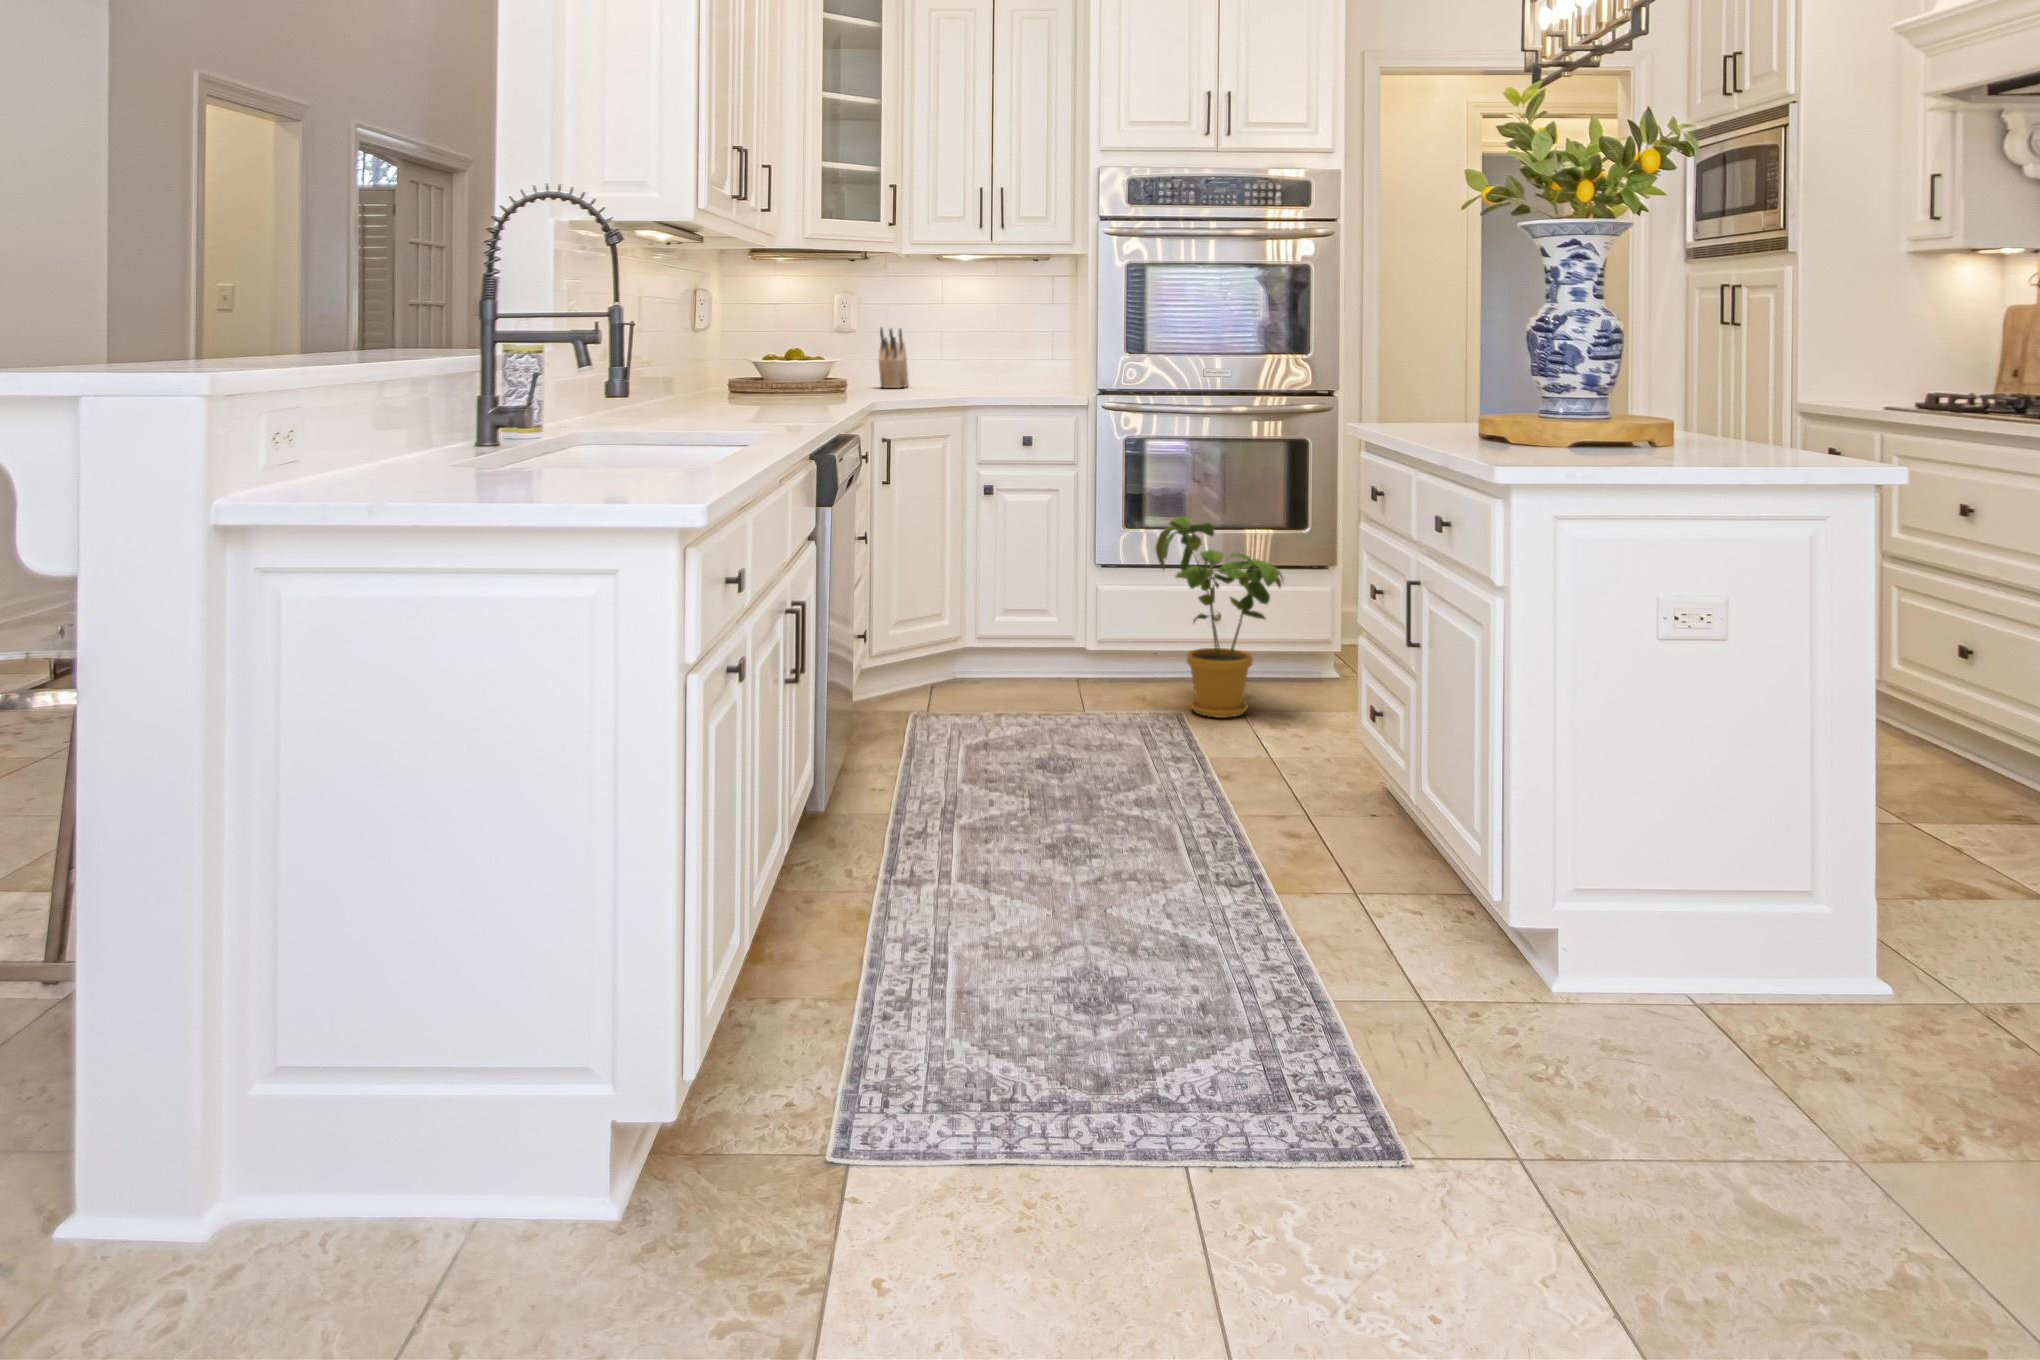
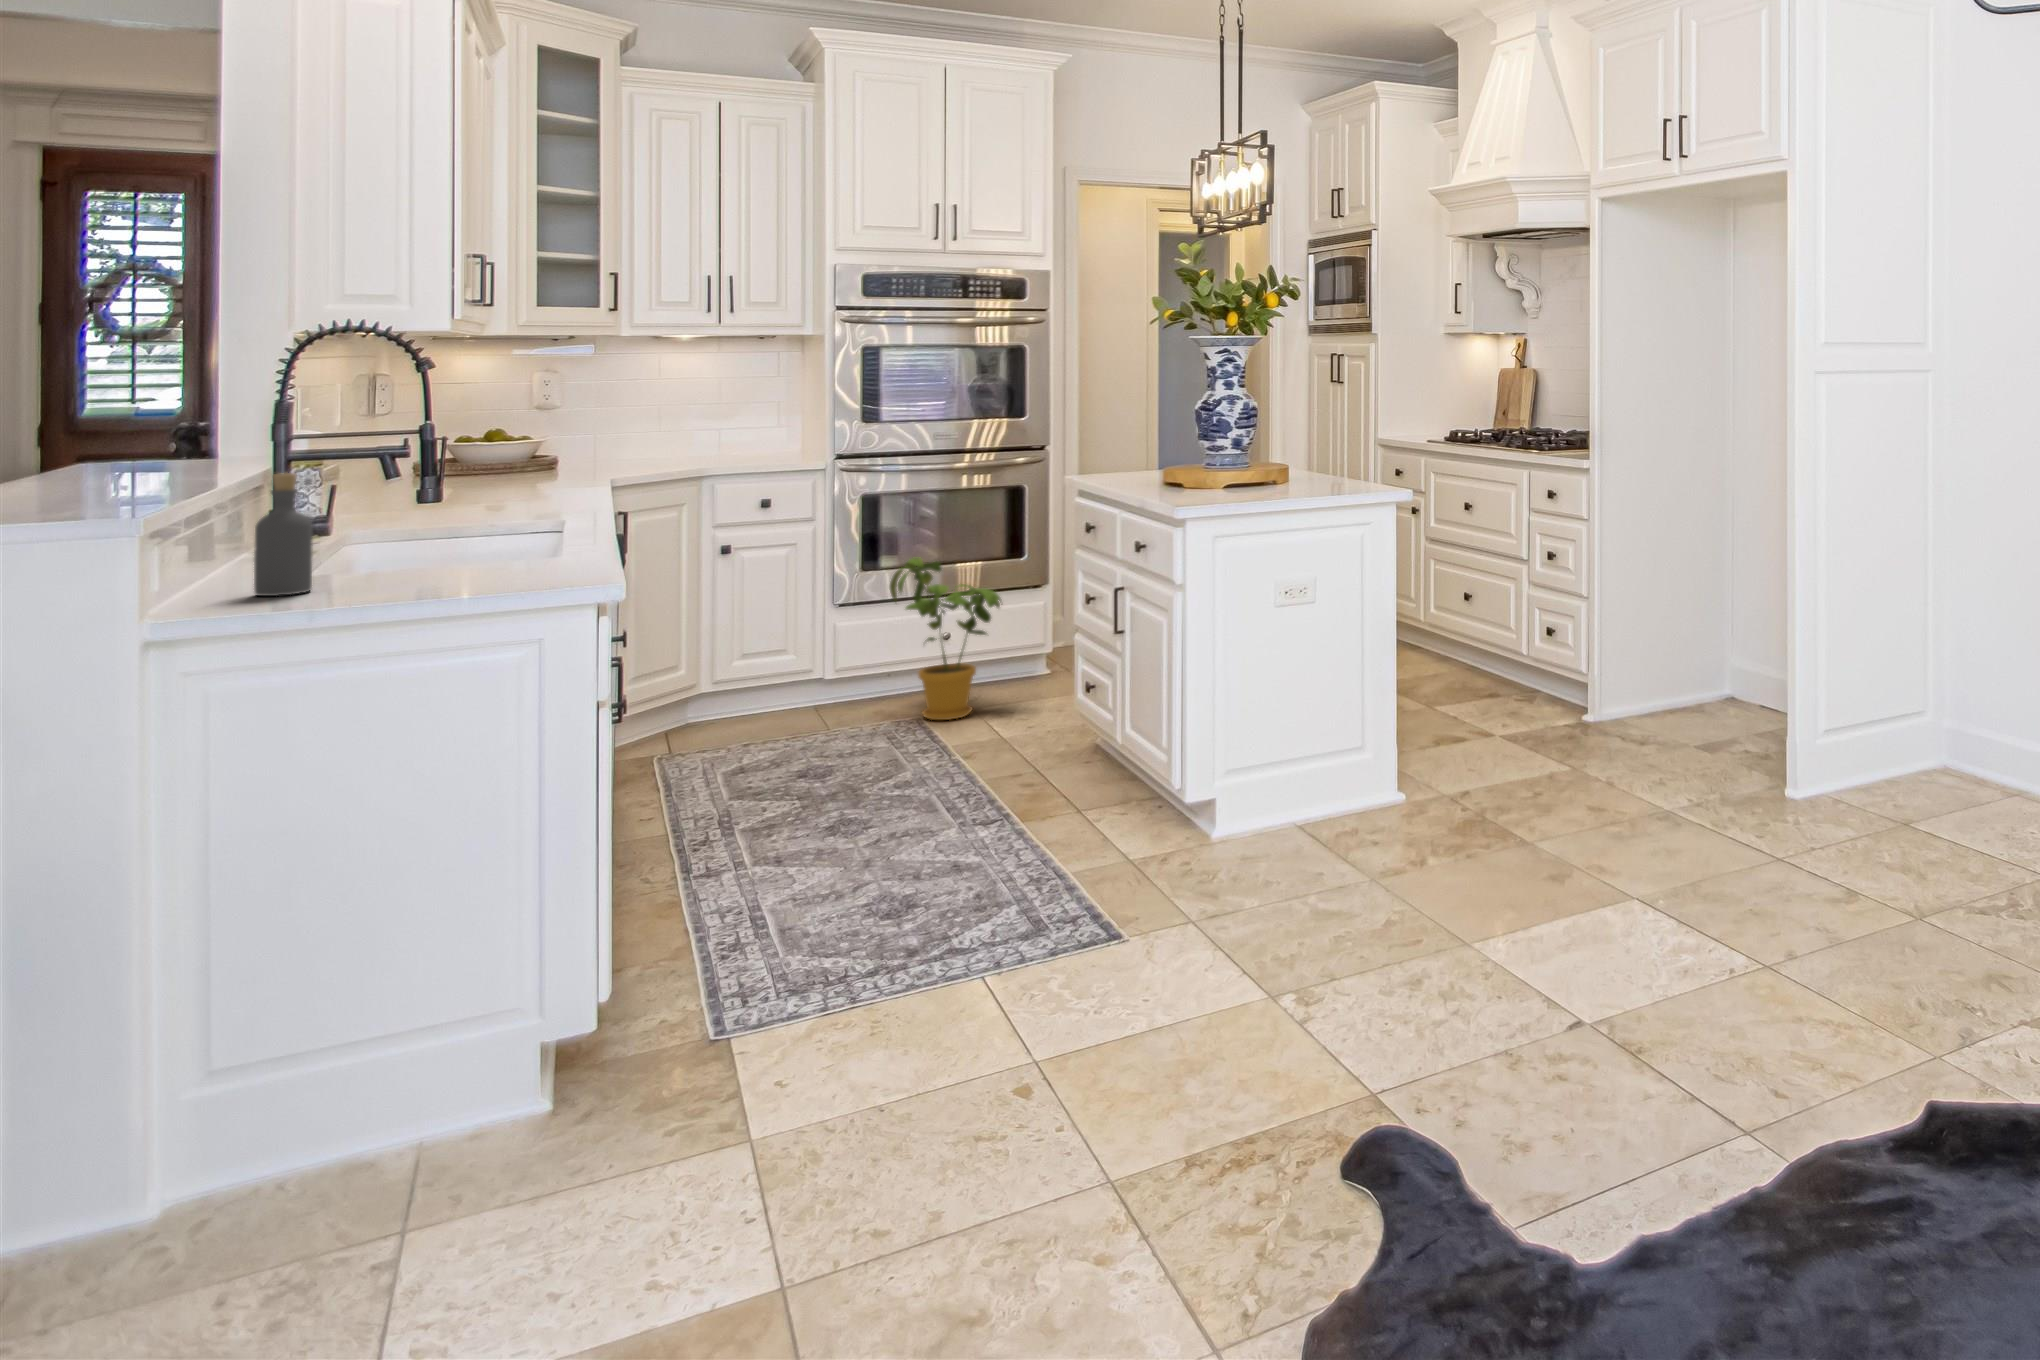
knife block: present [879,328,909,388] -> none [596,404,624,461]
bottle: none [333,355,393,505] -> present [254,473,313,596]

